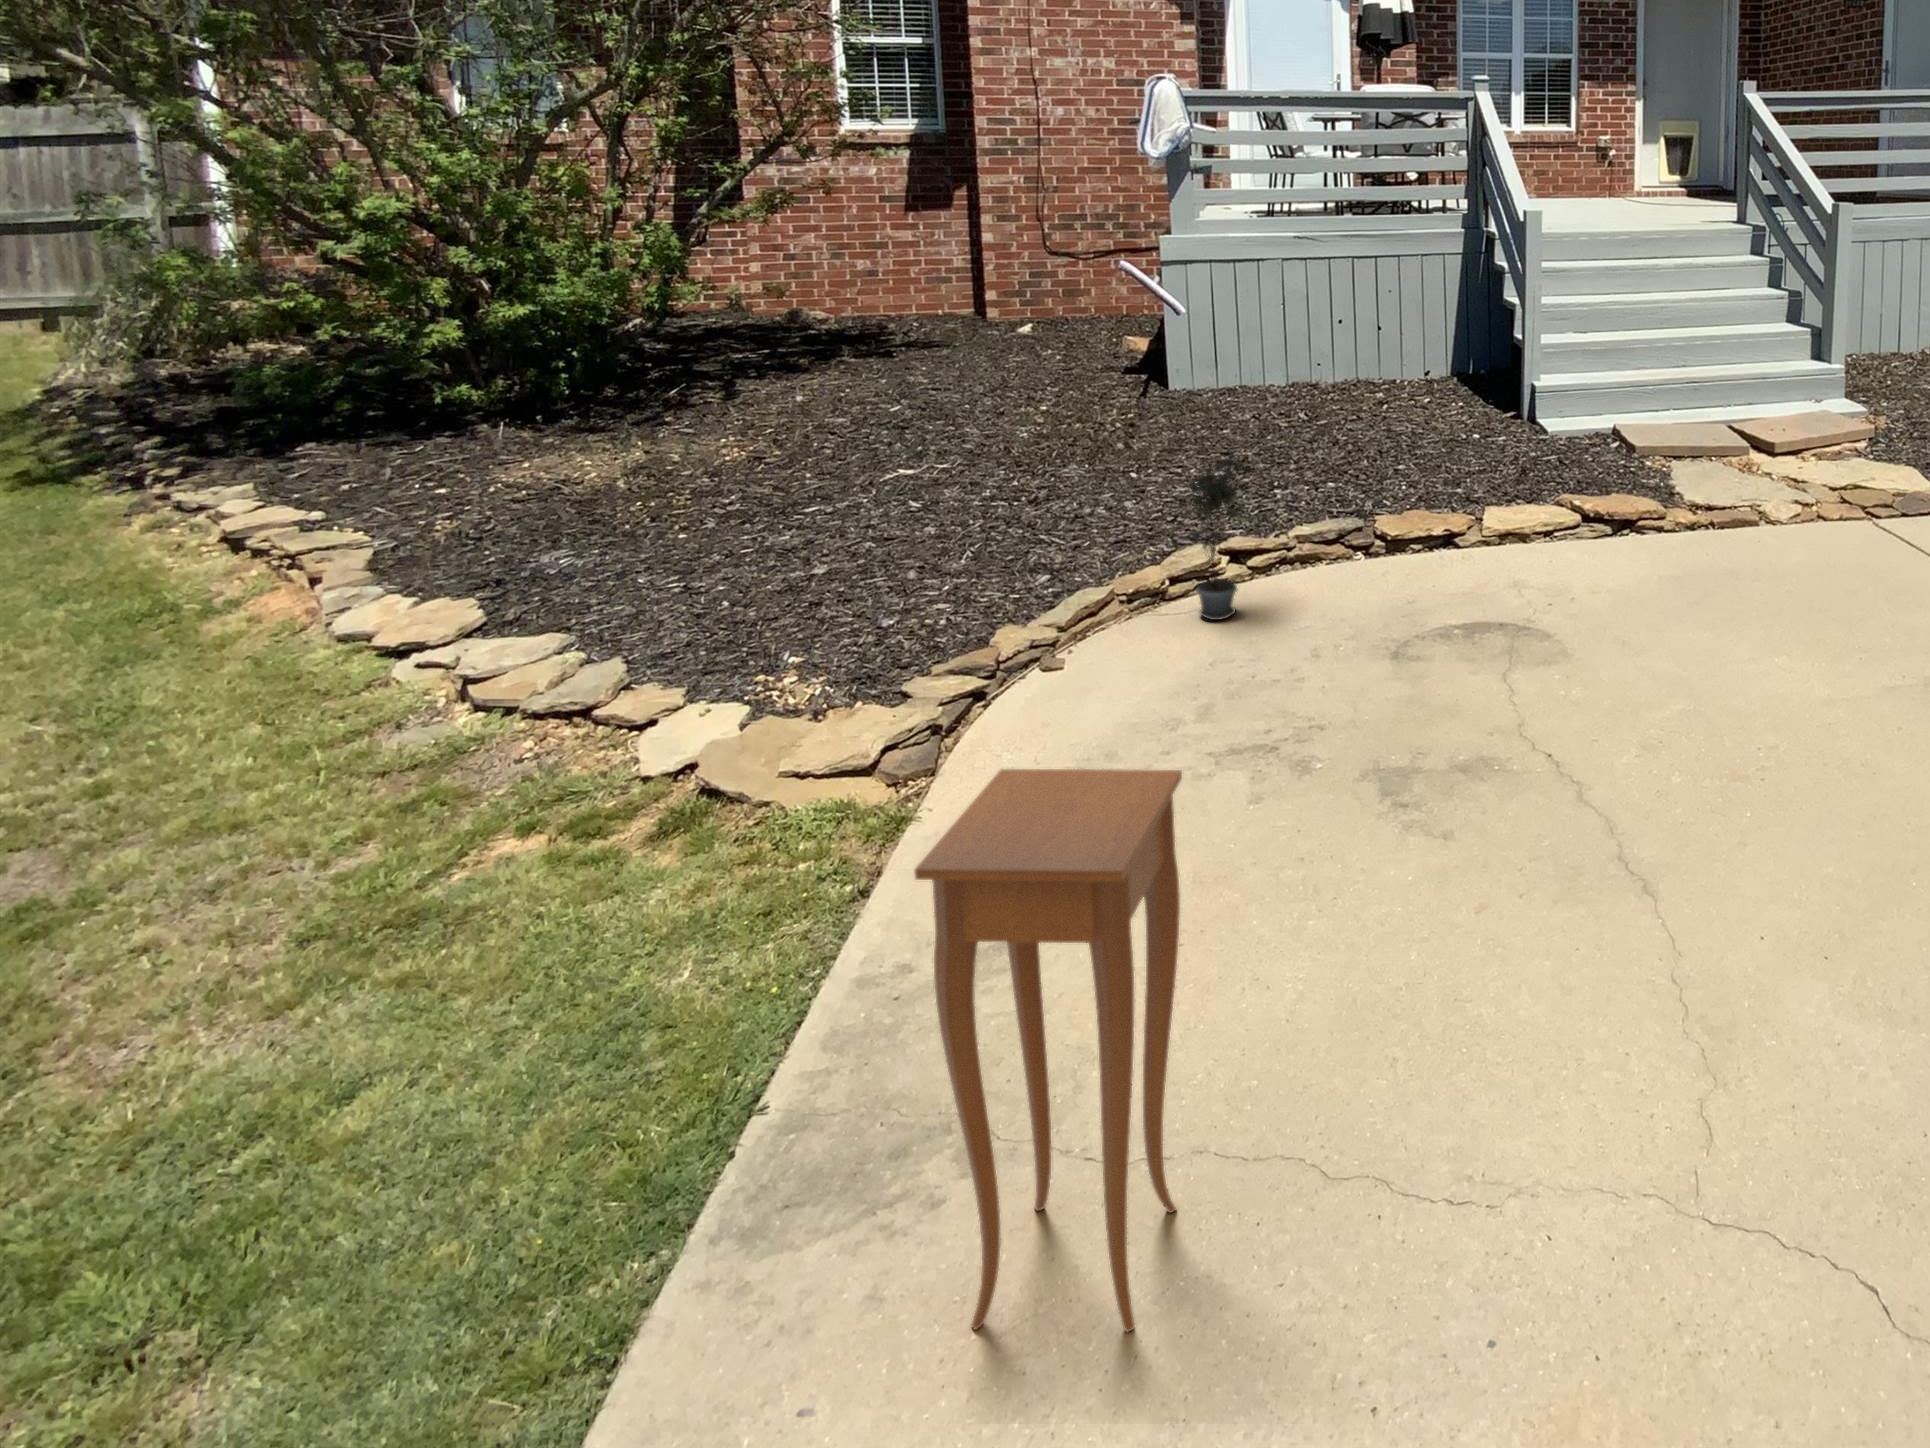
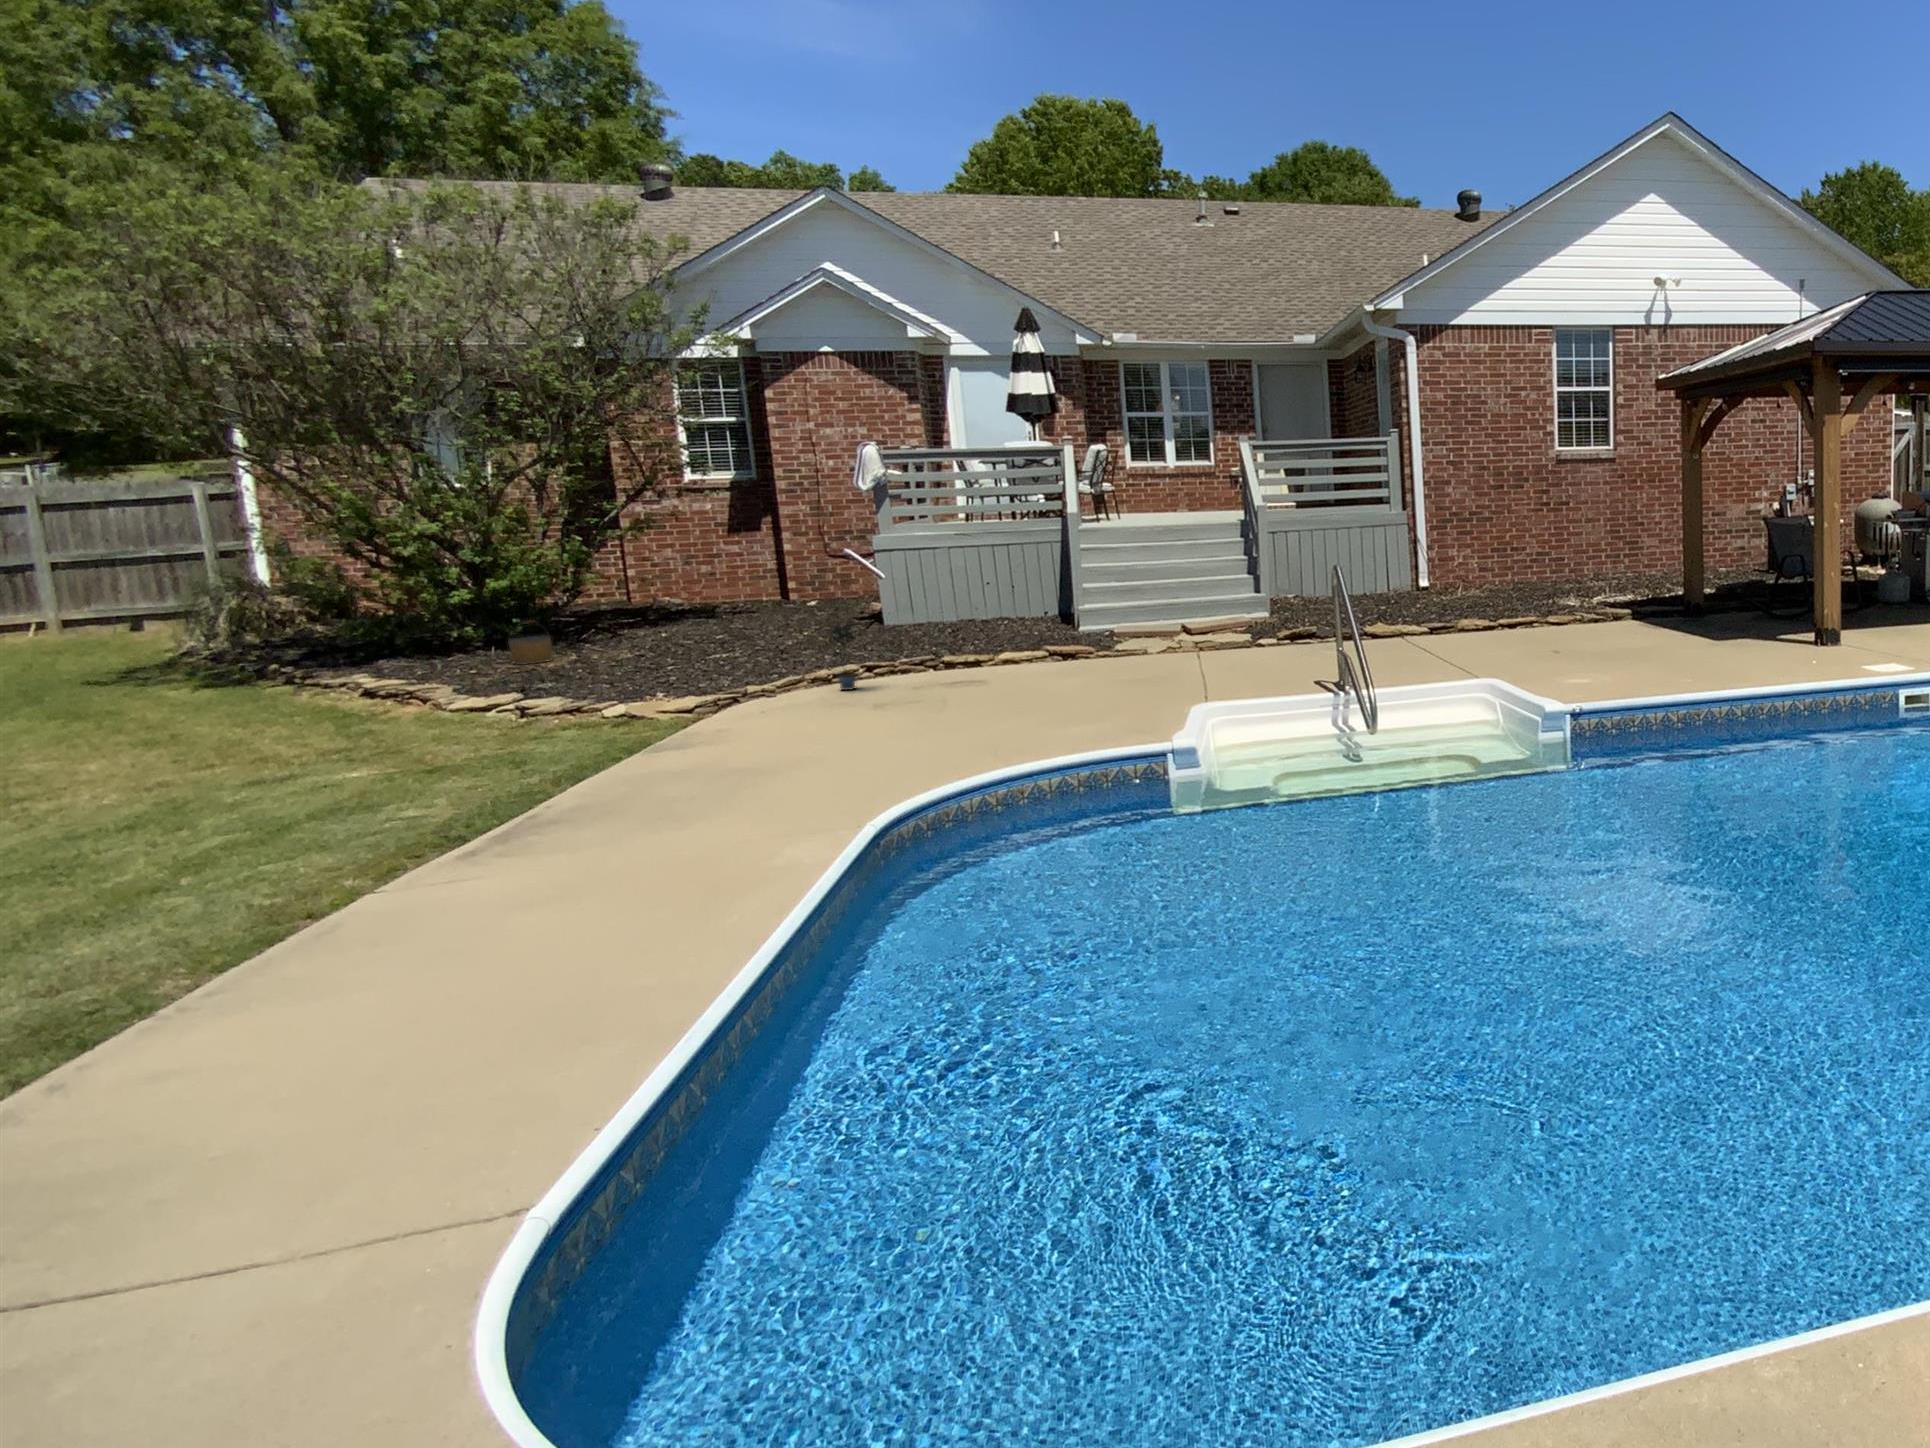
bucket: none [526,380,606,465] -> present [509,621,552,665]
side table: present [915,769,1182,1332] -> none [671,647,755,778]

